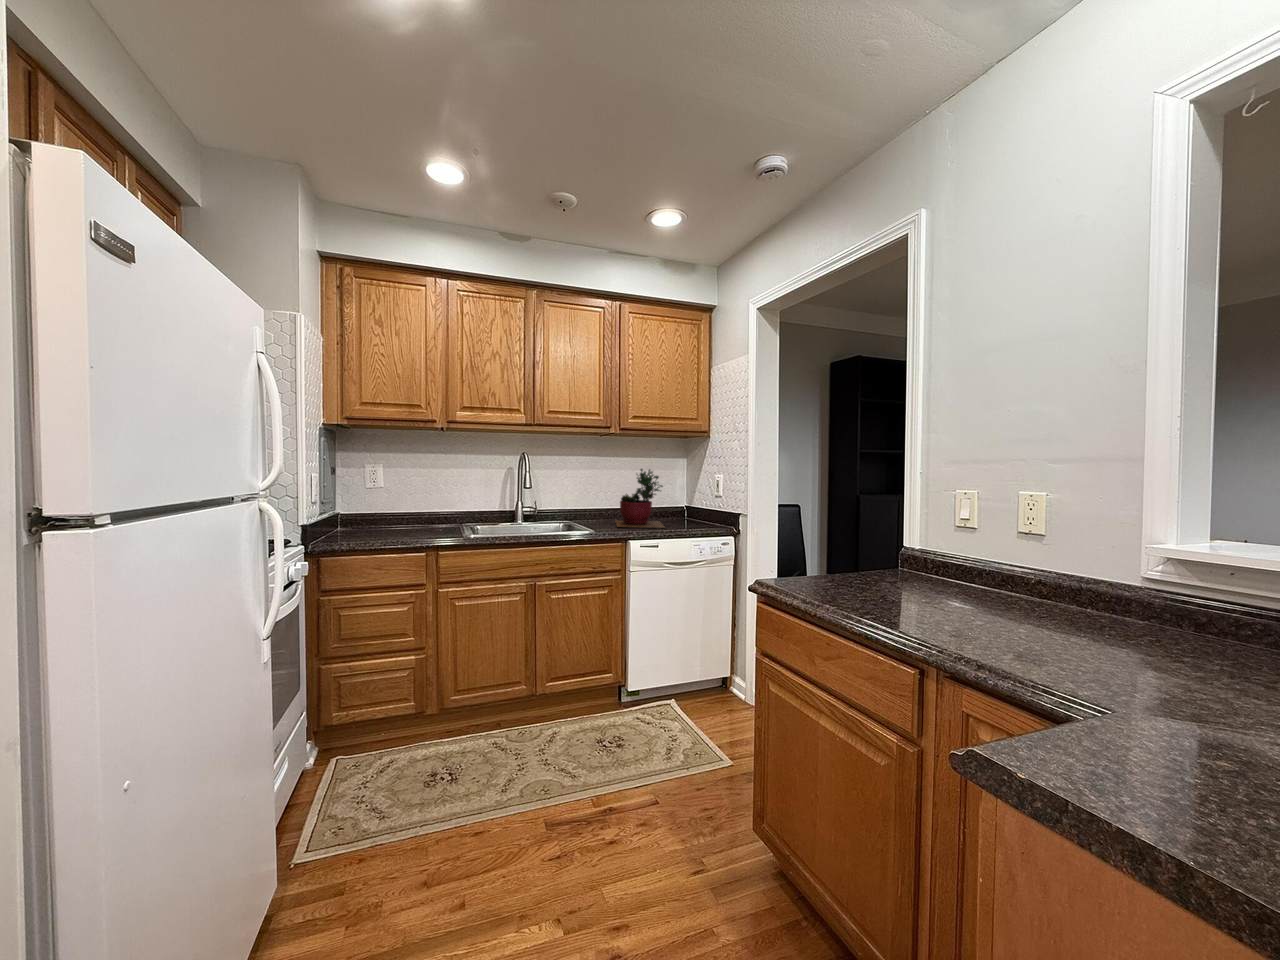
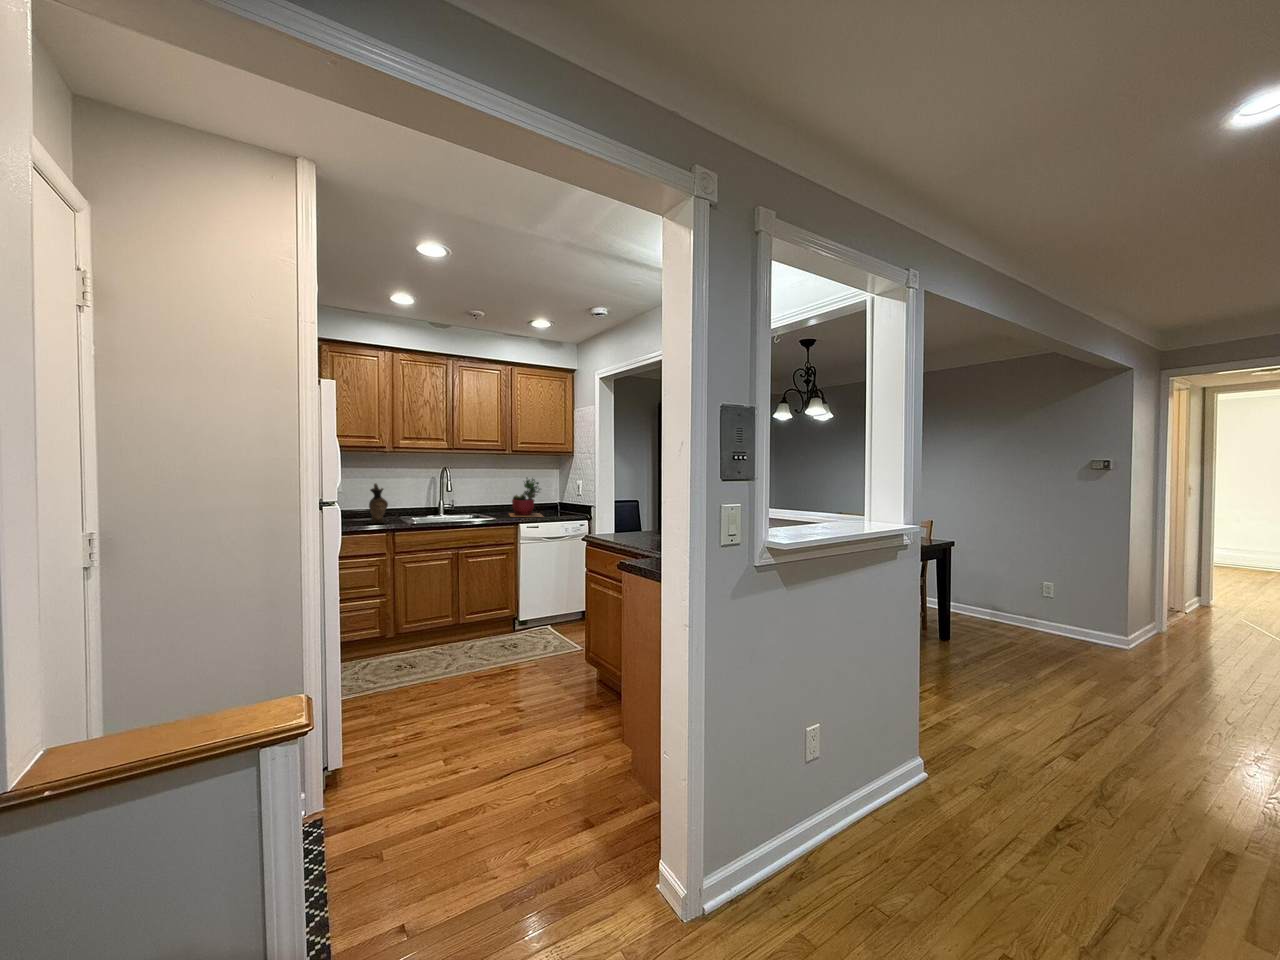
ceramic pitcher: none [412,475,438,535] -> present [369,483,388,524]

